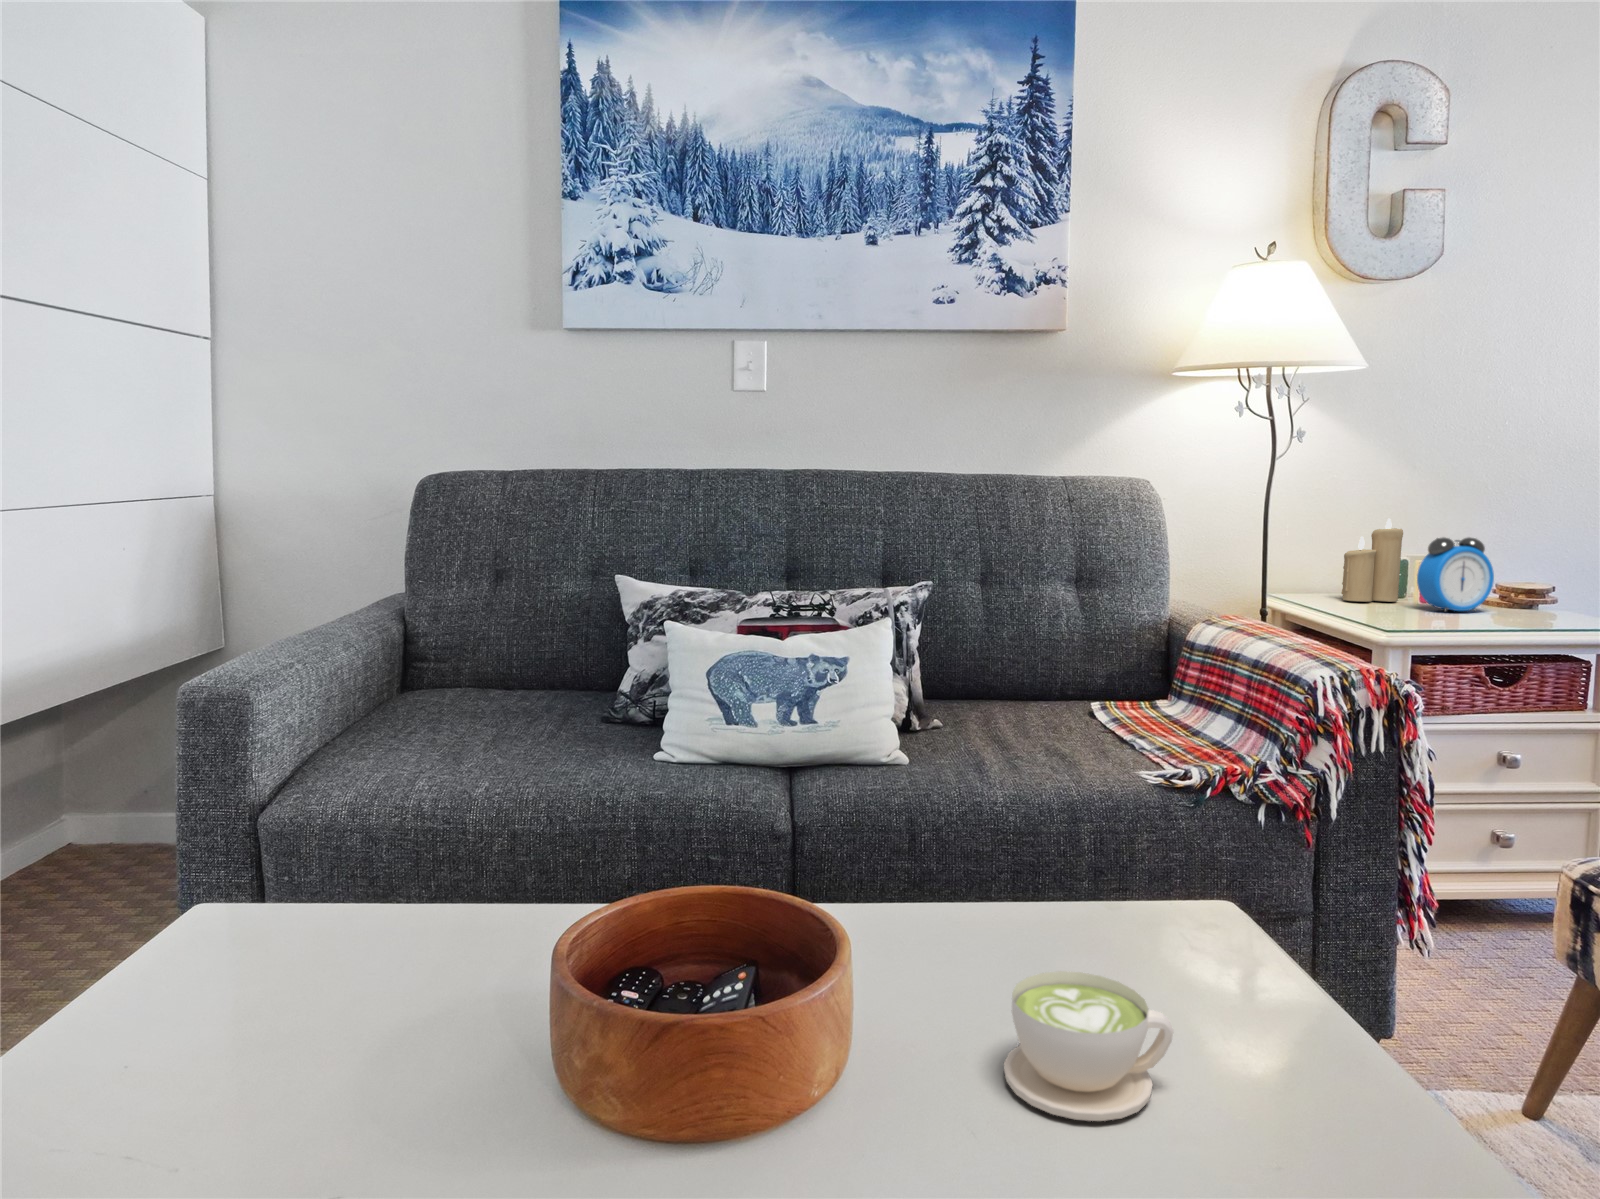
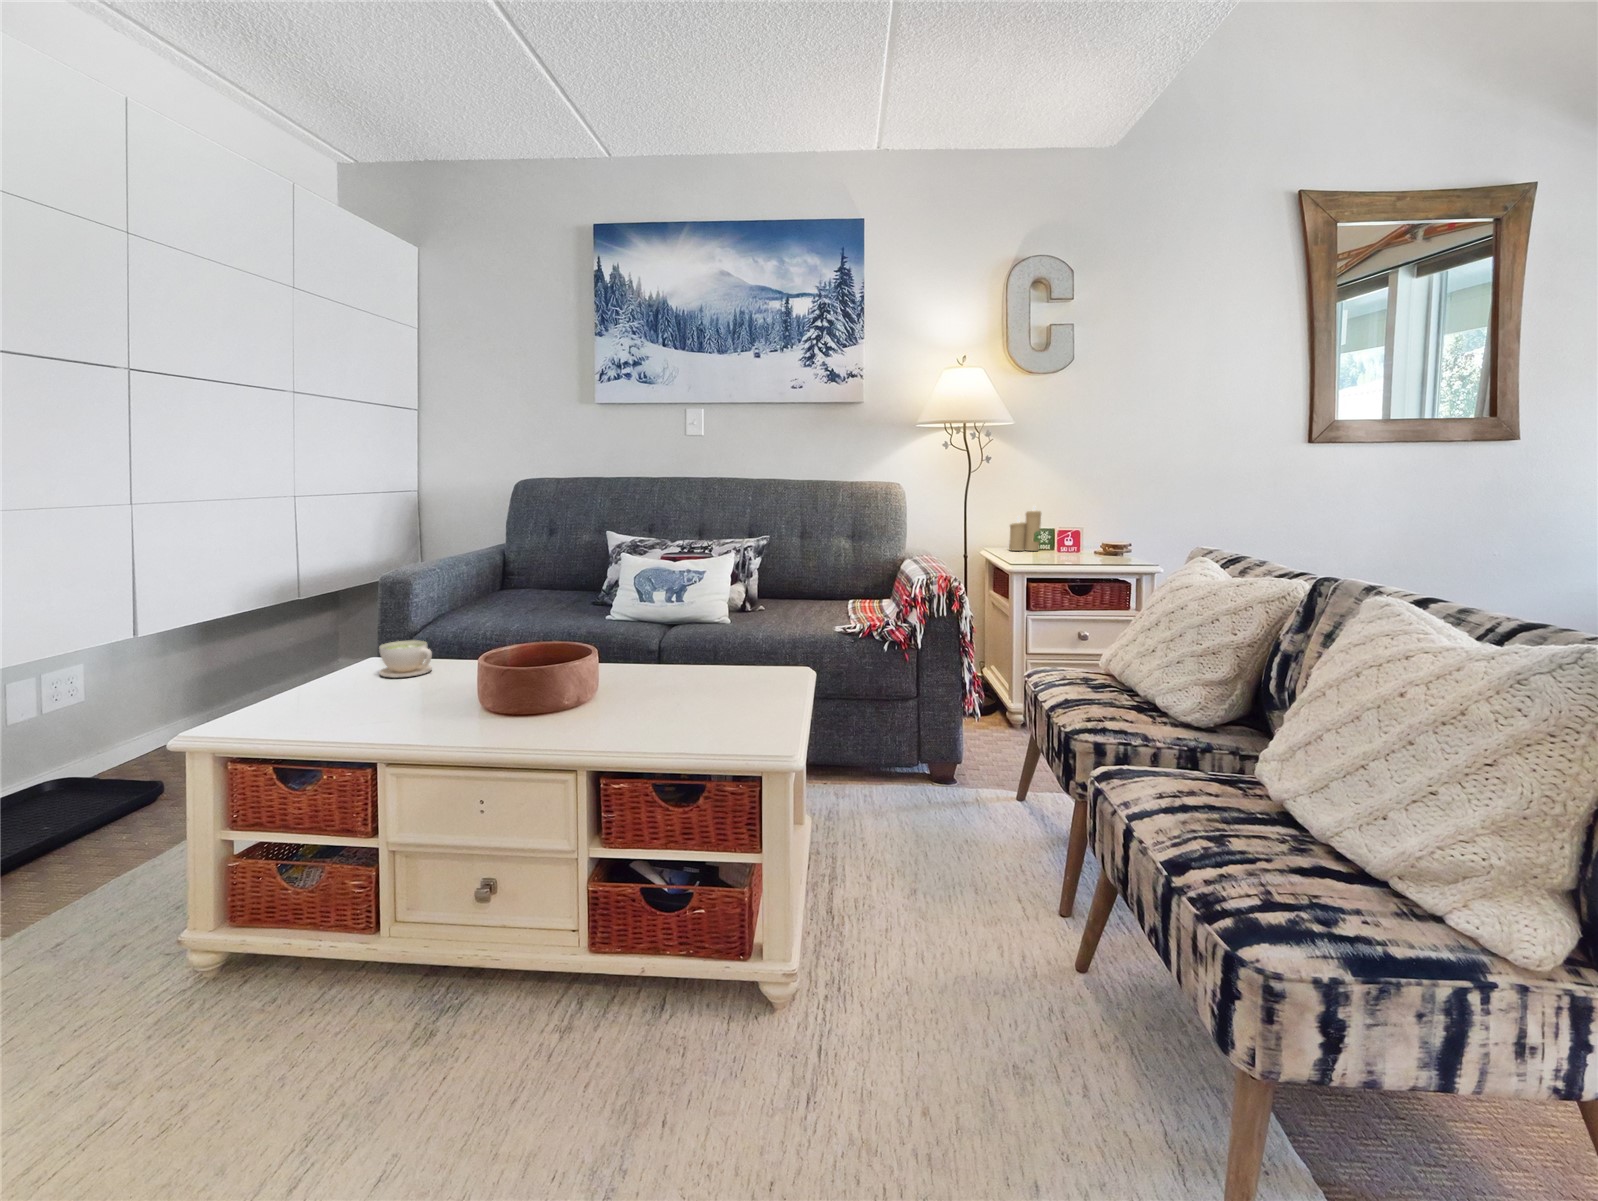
alarm clock: present [1417,537,1494,611] -> none [1039,515,1078,555]
coffee cup: present [1004,971,1173,1121] -> present [379,640,432,678]

